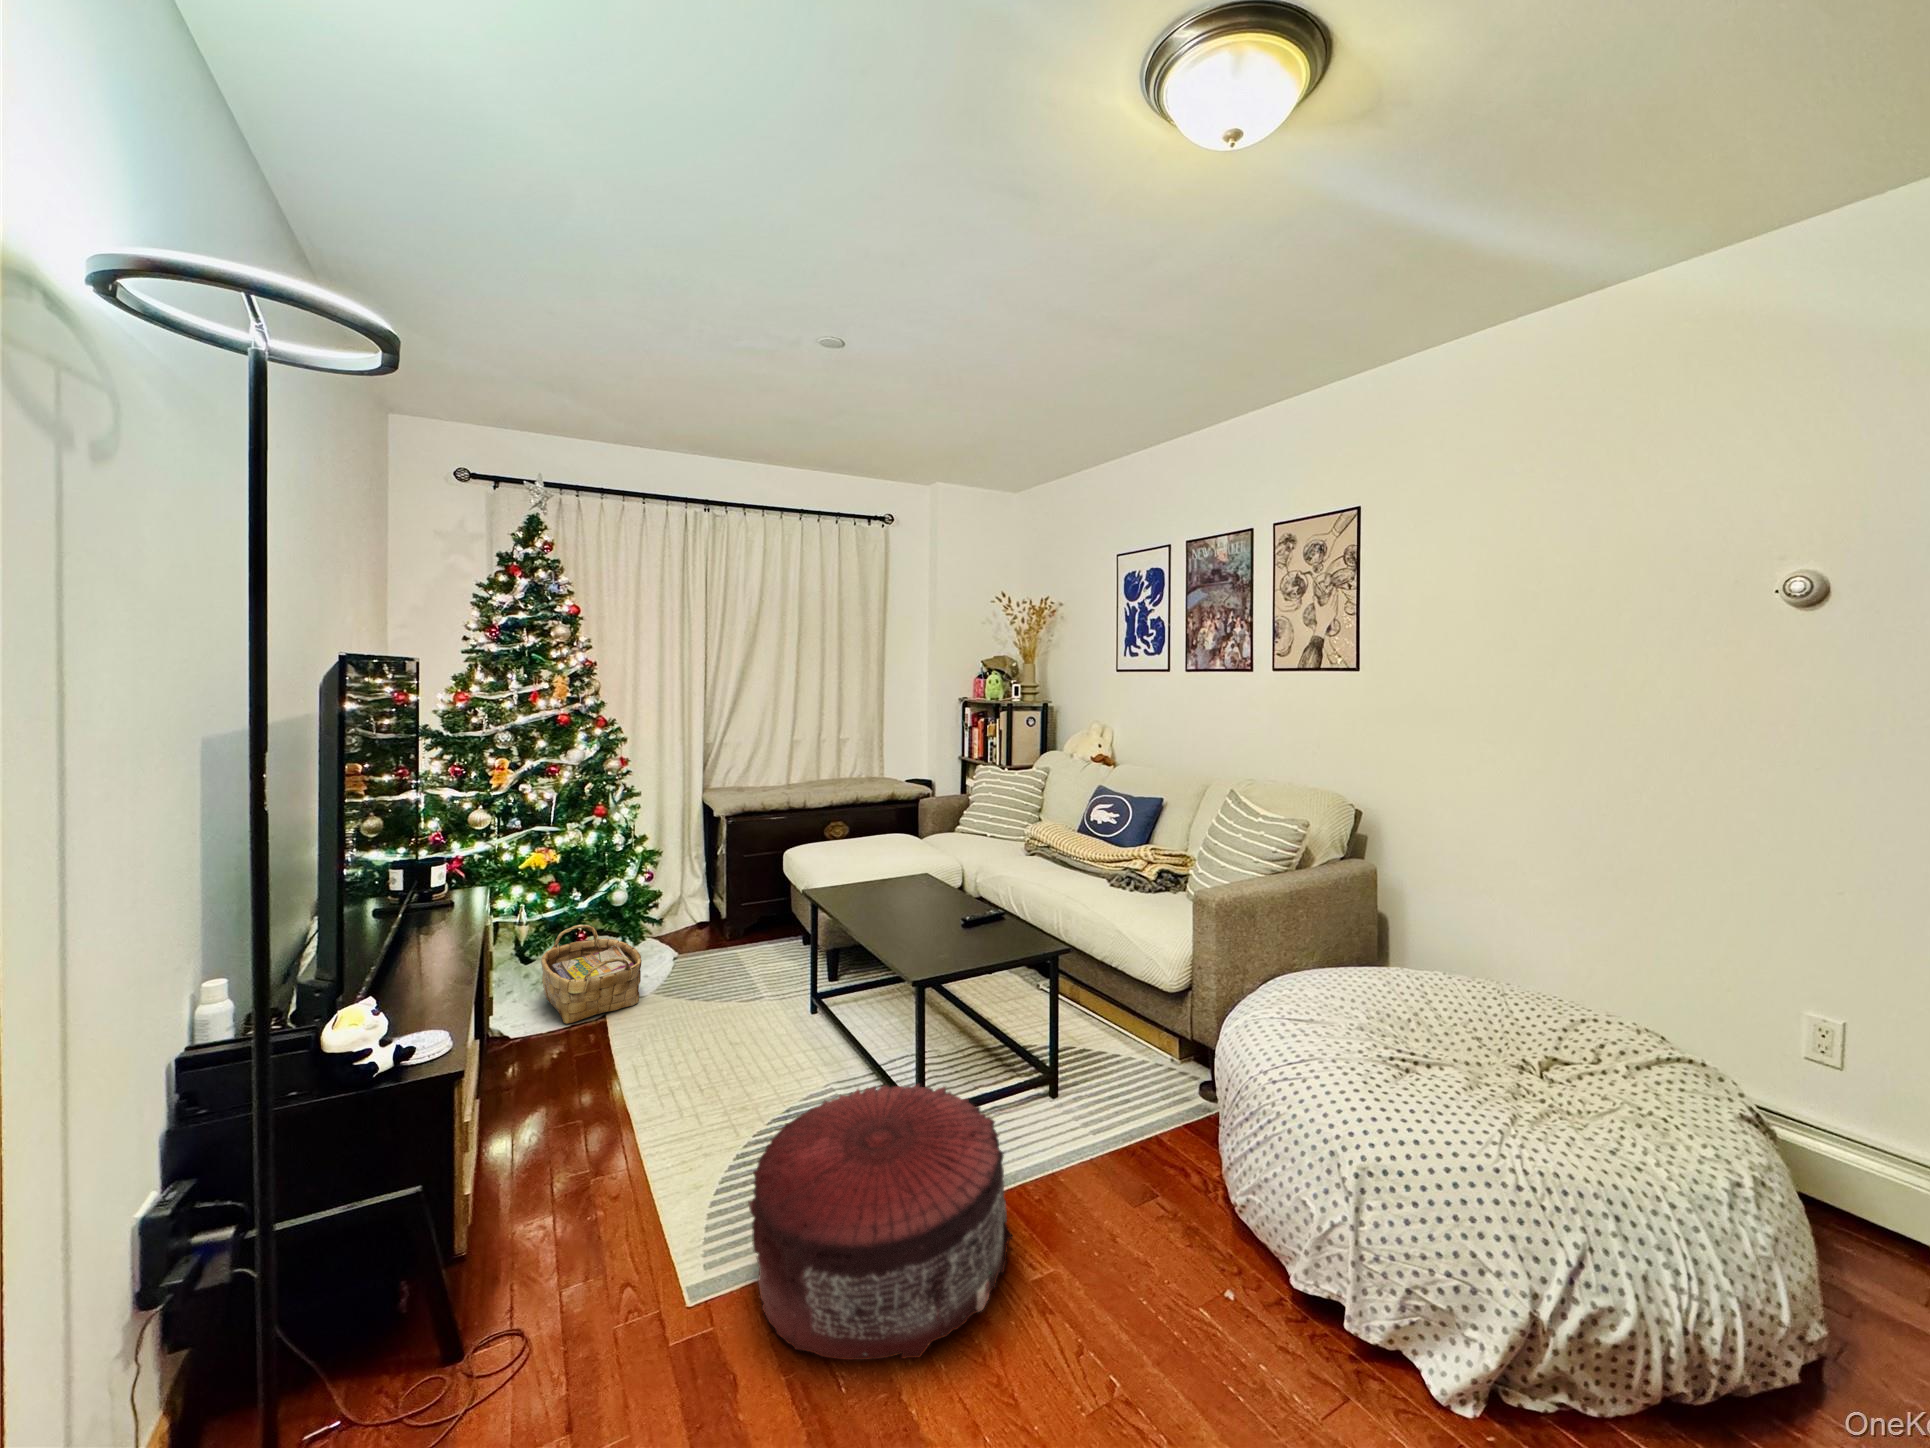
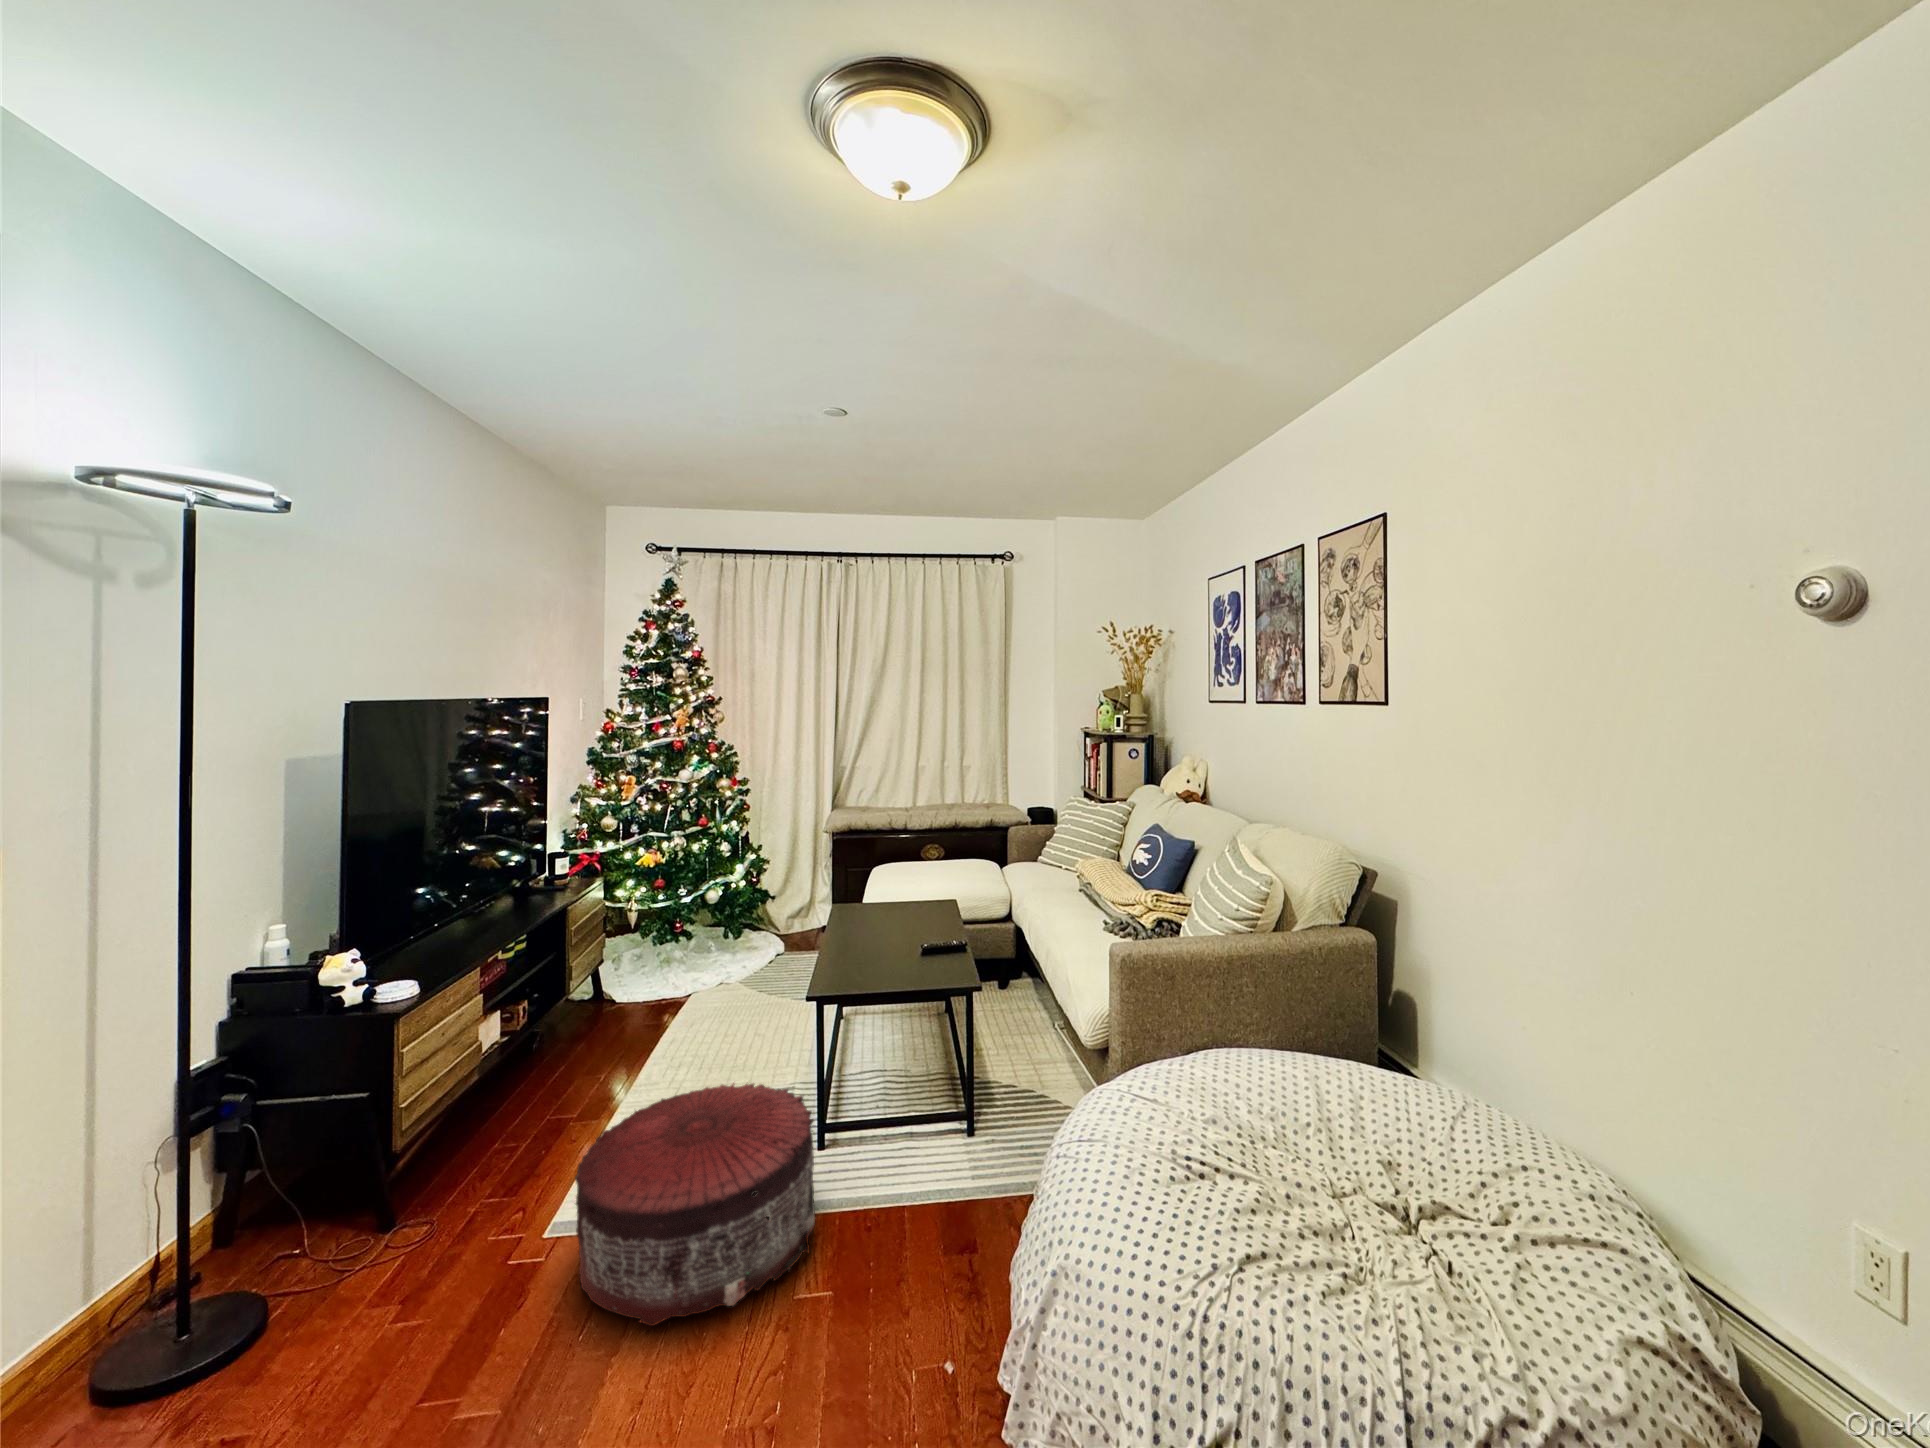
woven basket: present [541,925,642,1024] -> none [650,914,726,994]

